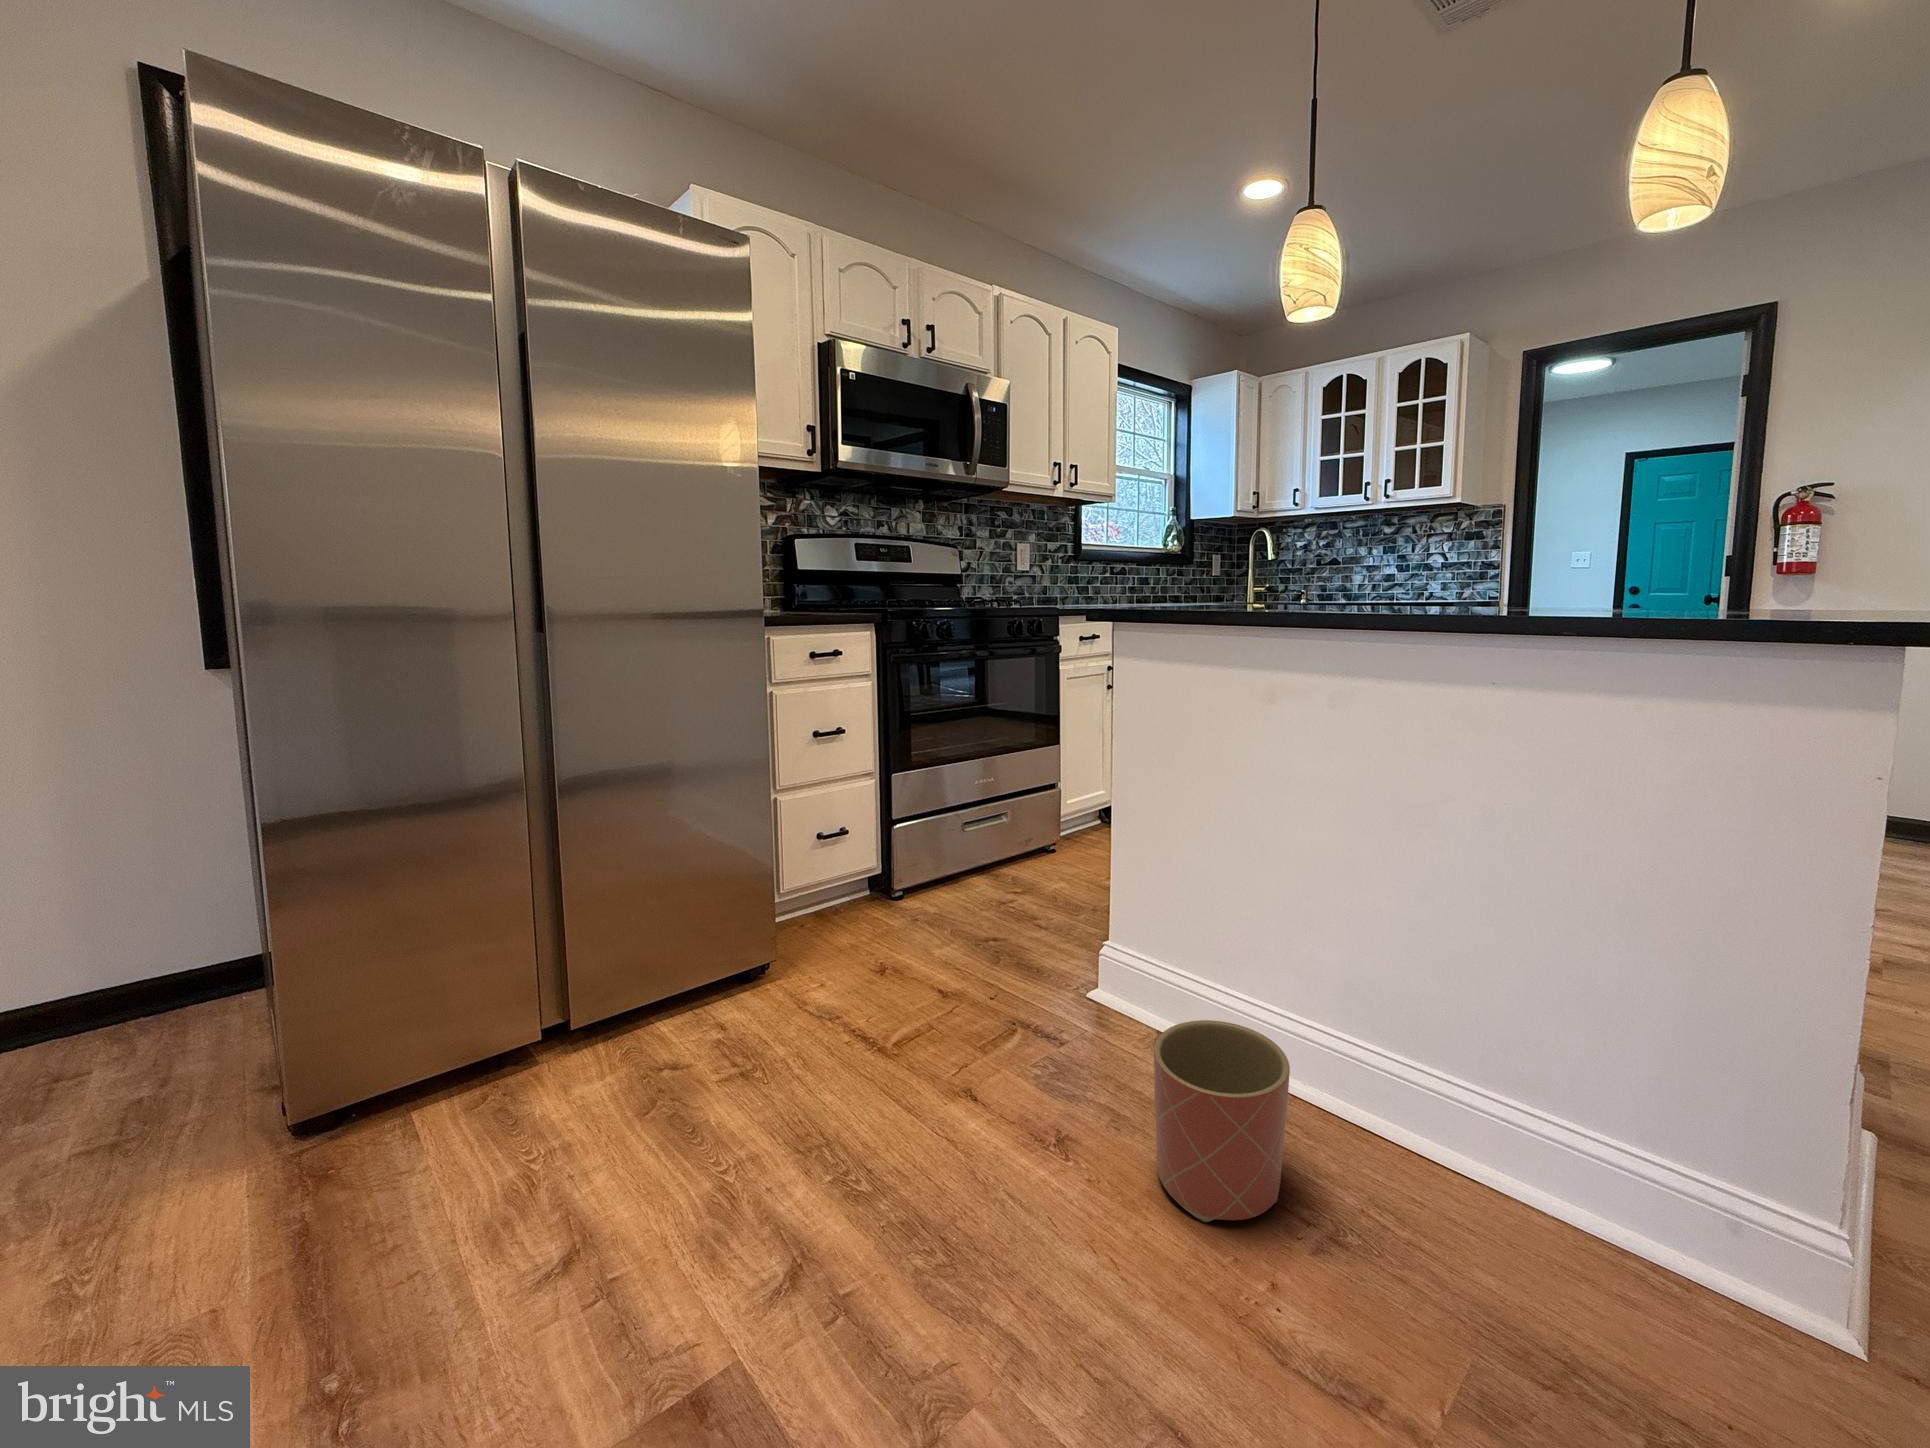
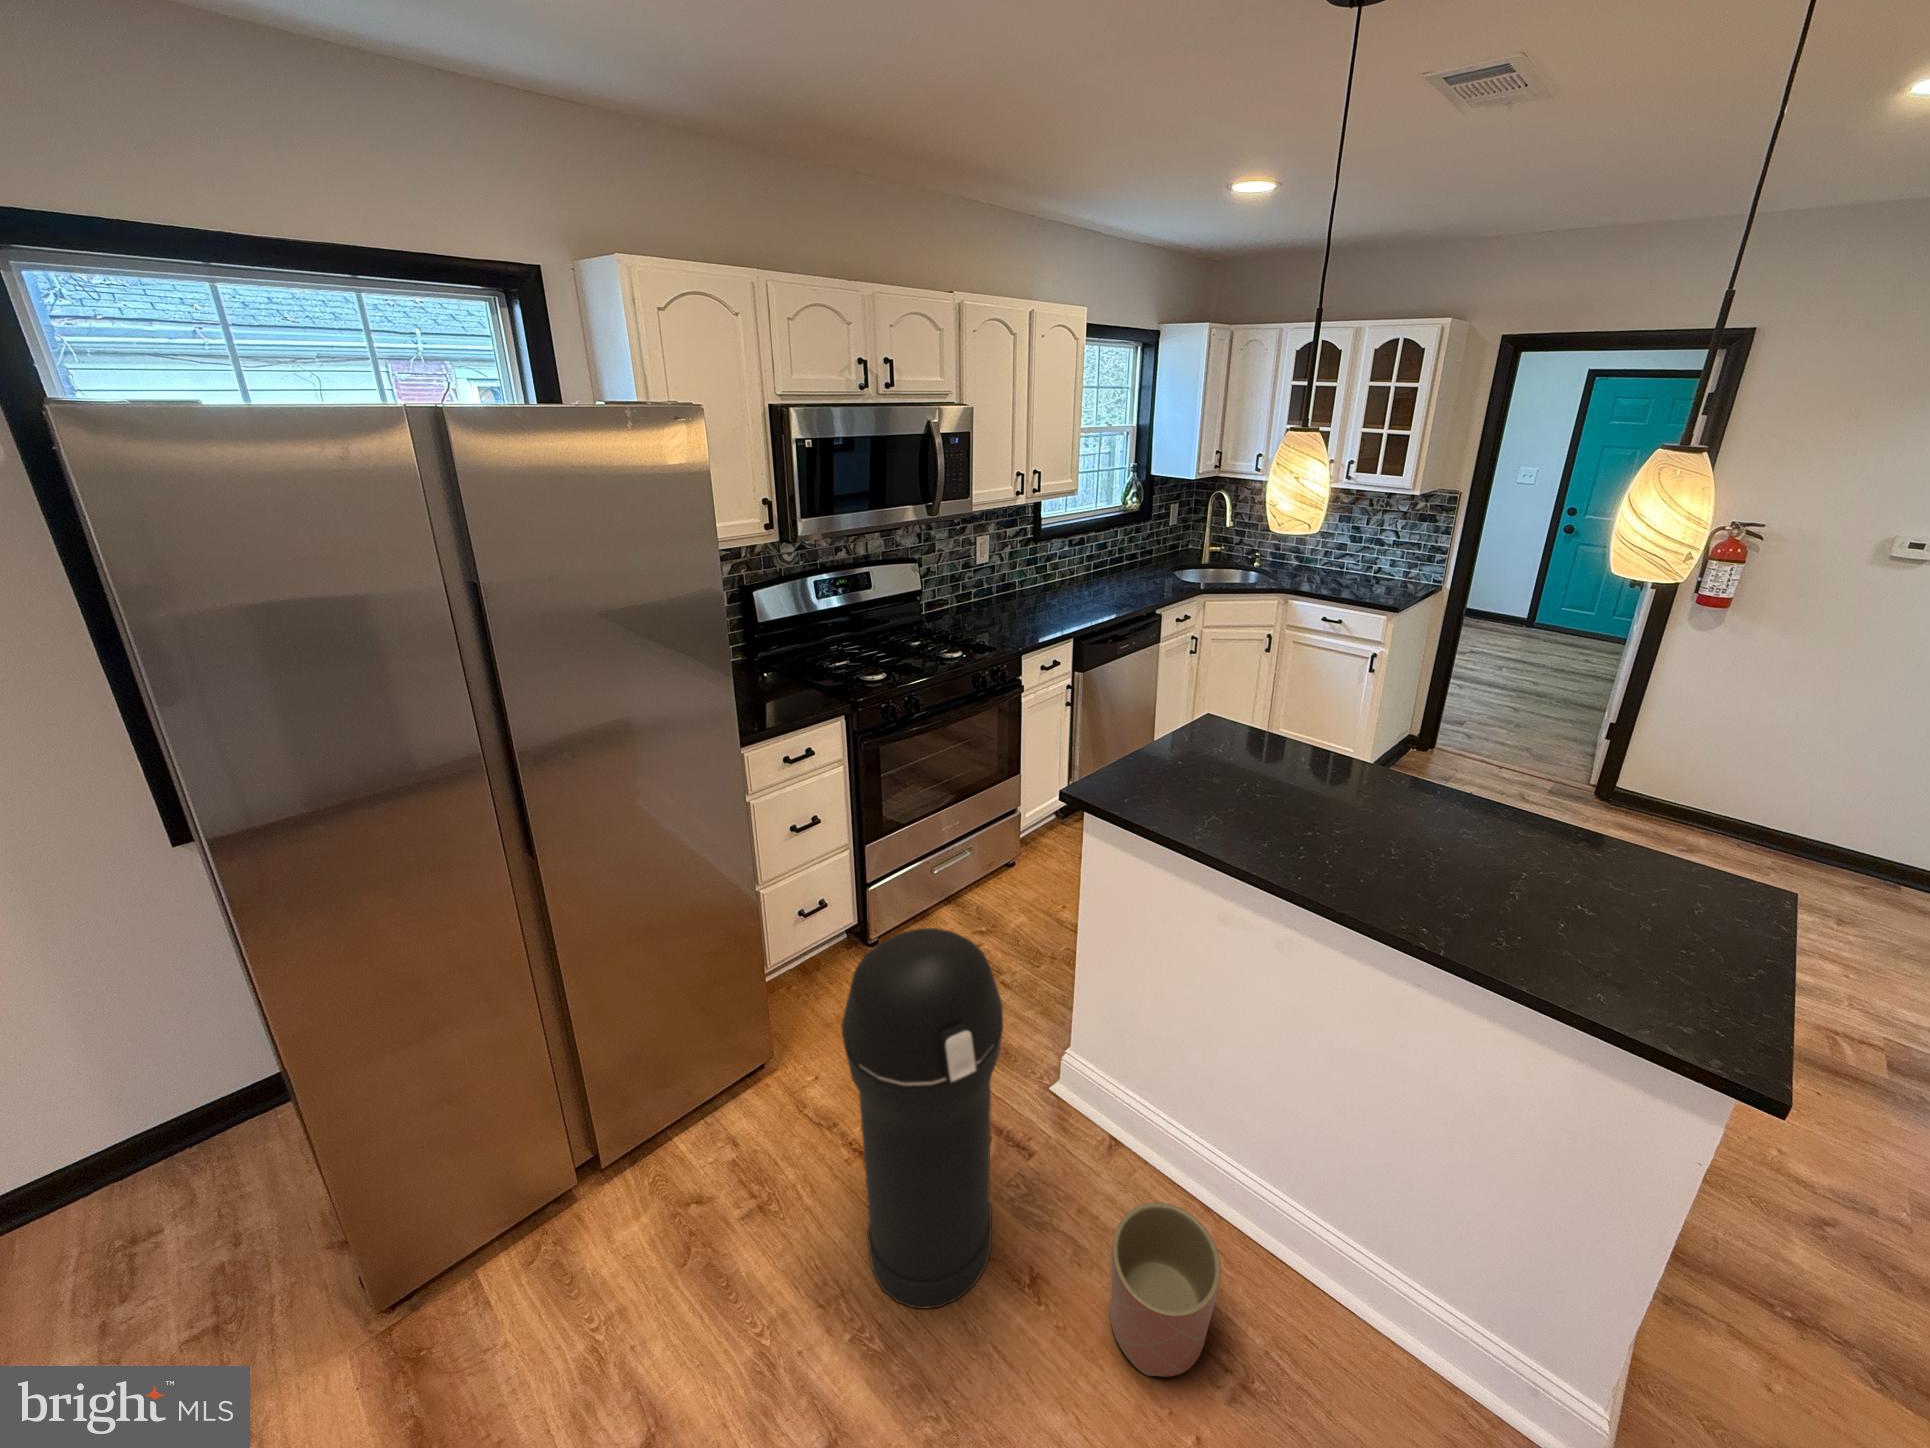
trash can: none [844,665,1021,1157] -> present [841,928,1003,1309]

